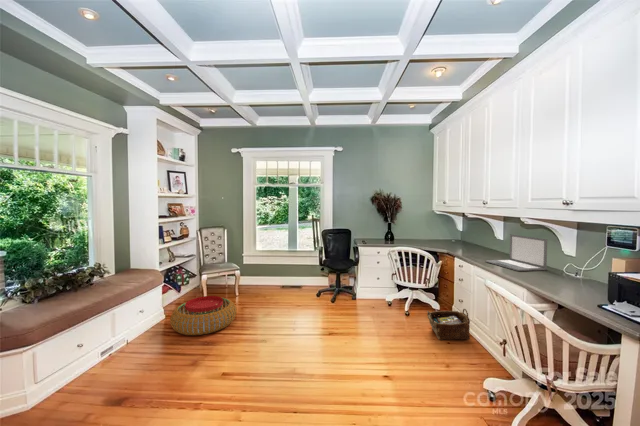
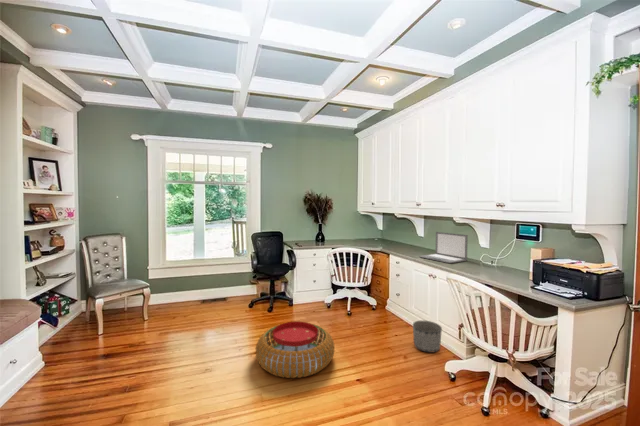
pouf: present [170,296,237,335] -> present [256,321,334,378]
woven basket: present [427,309,470,340] -> none [371,301,409,334]
planter: none [466,331,501,368] -> present [413,320,442,352]

